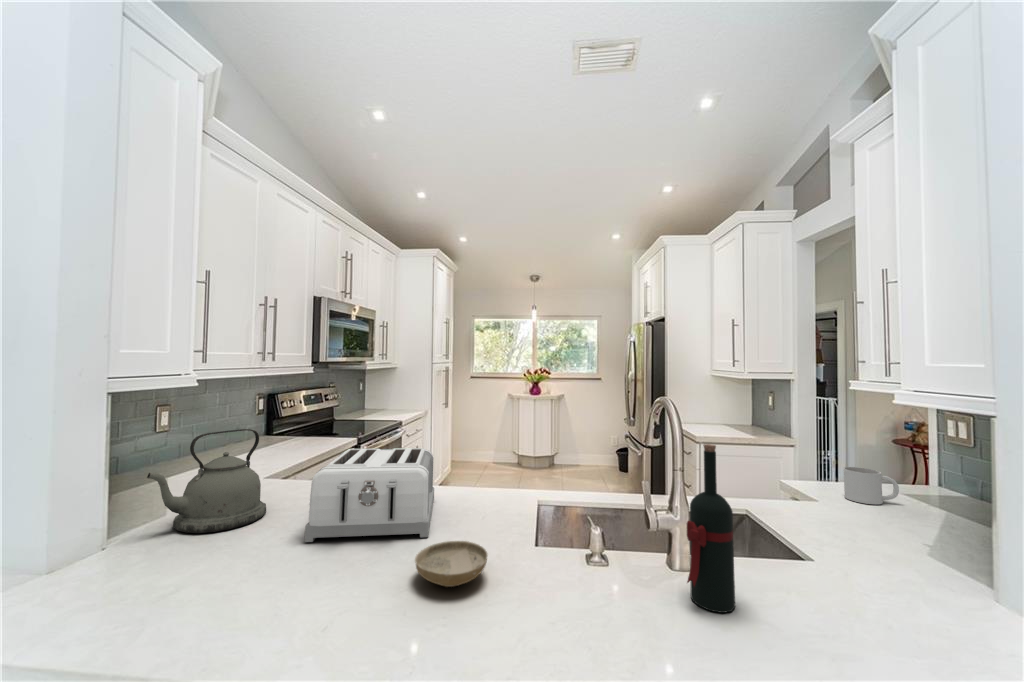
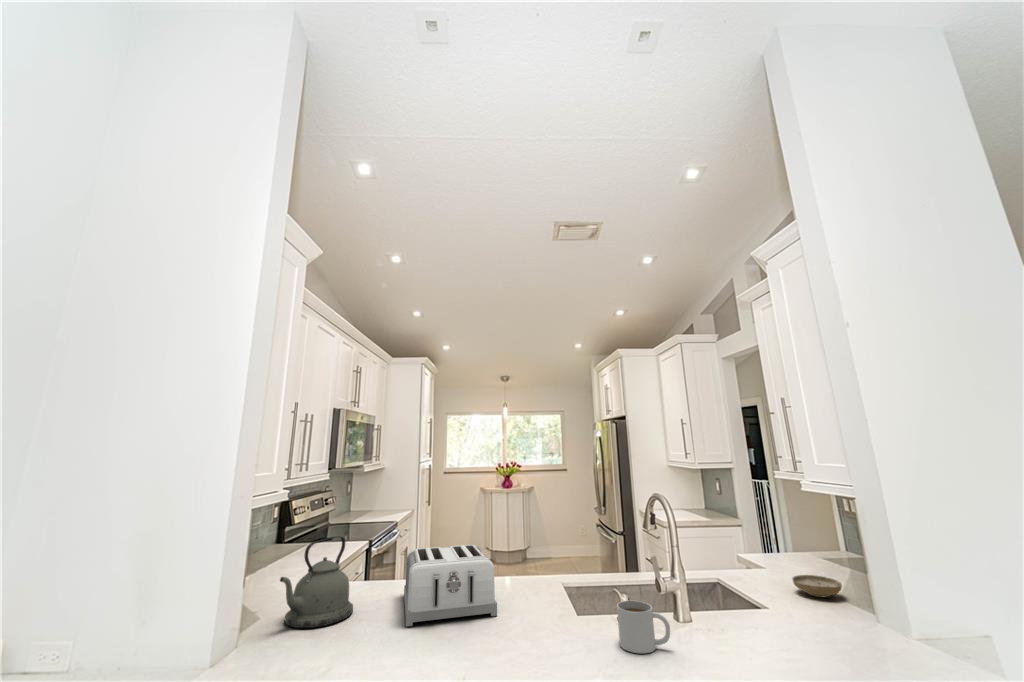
wine bottle: present [687,444,735,613] -> none [687,528,723,642]
mug: present [844,467,899,504] -> present [617,600,670,653]
ceramic bowl: present [415,541,488,587] -> present [792,575,842,597]

